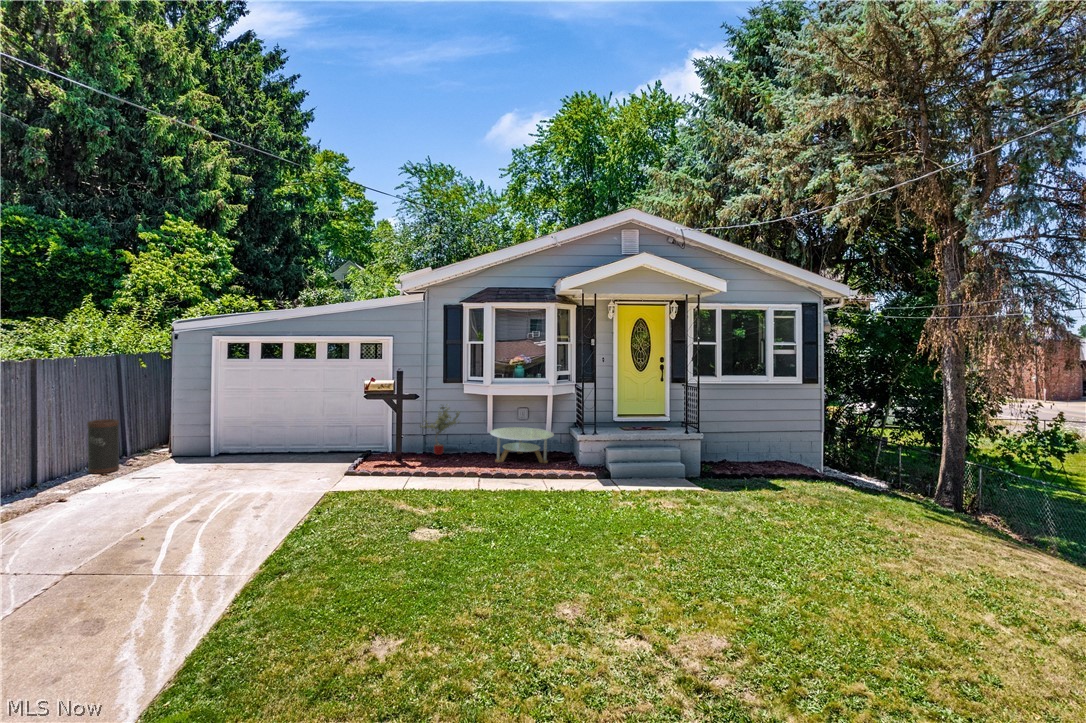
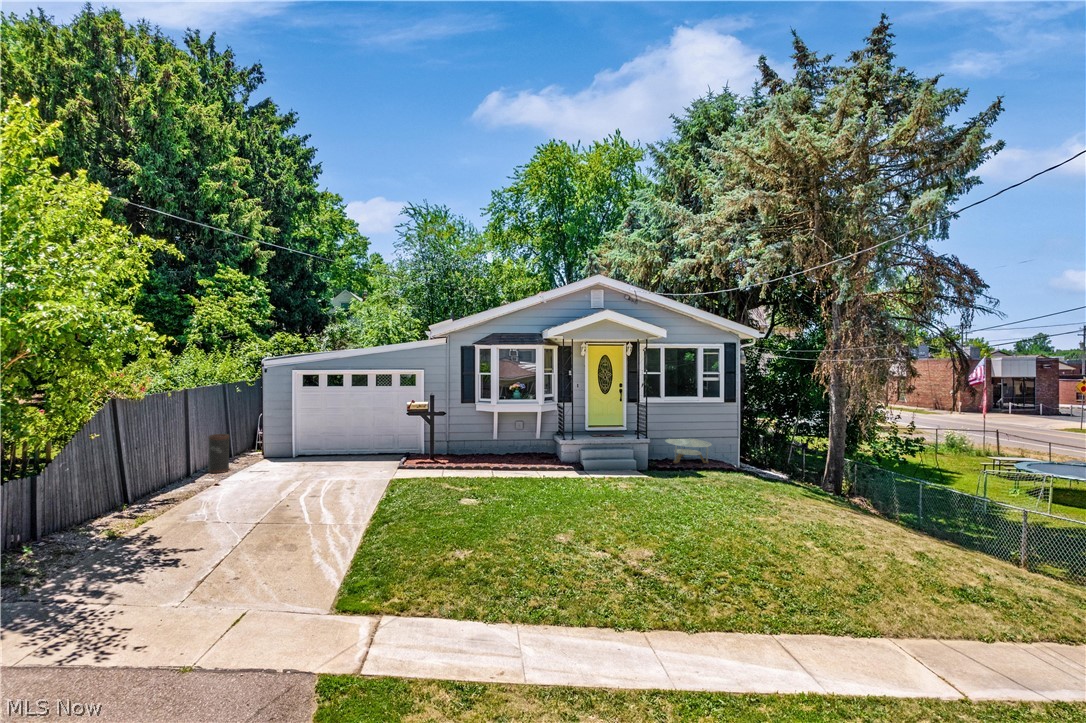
potted tree: present [420,404,460,455] -> none [444,419,475,457]
round table: present [490,427,554,463] -> present [665,439,712,463]

